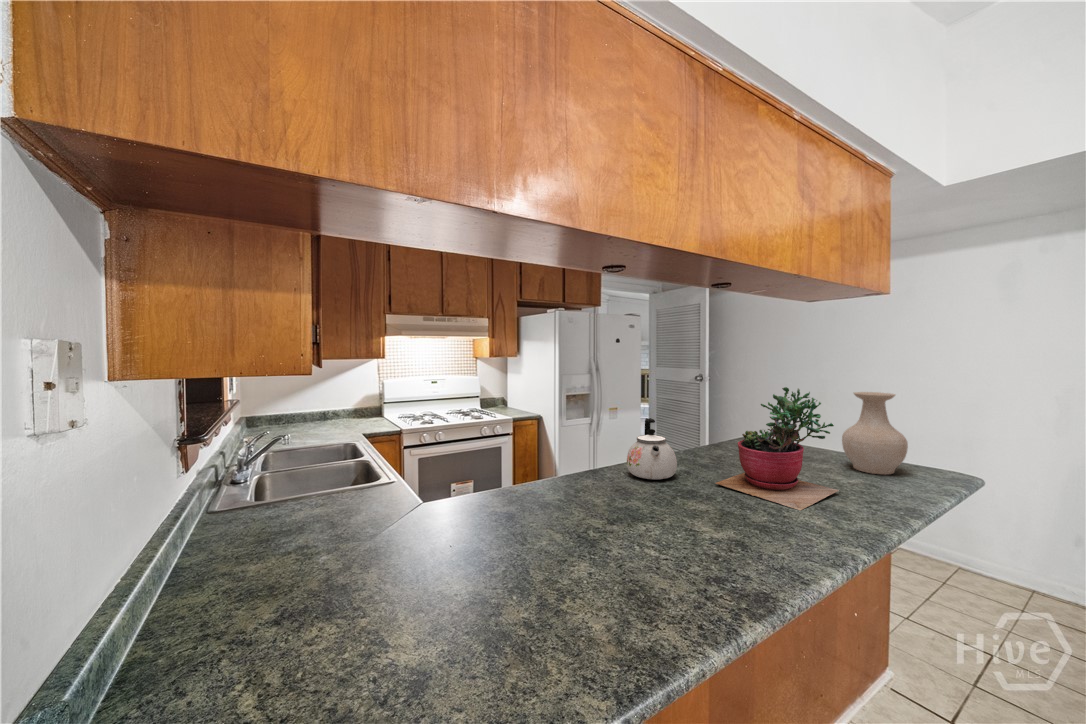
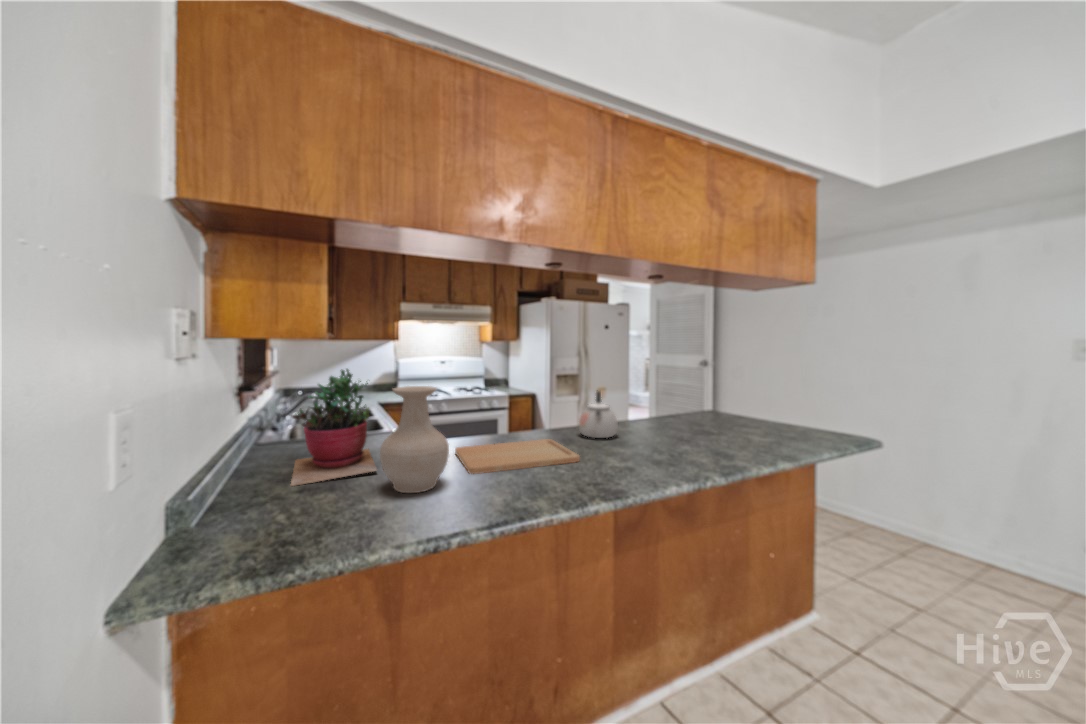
succulent plant: present [716,387,839,510] -> present [291,369,377,486]
vase: present [842,392,908,475] -> present [380,386,449,493]
cutting board: none [485,486,656,555] -> present [455,439,580,474]

